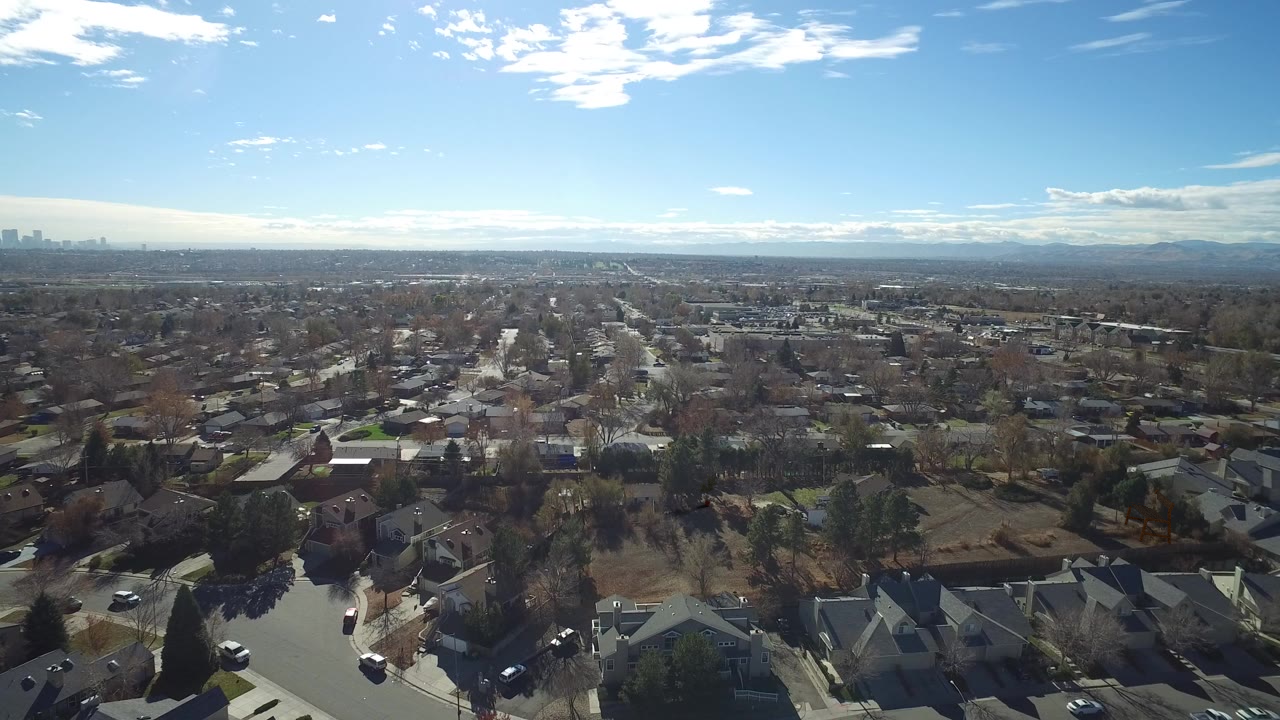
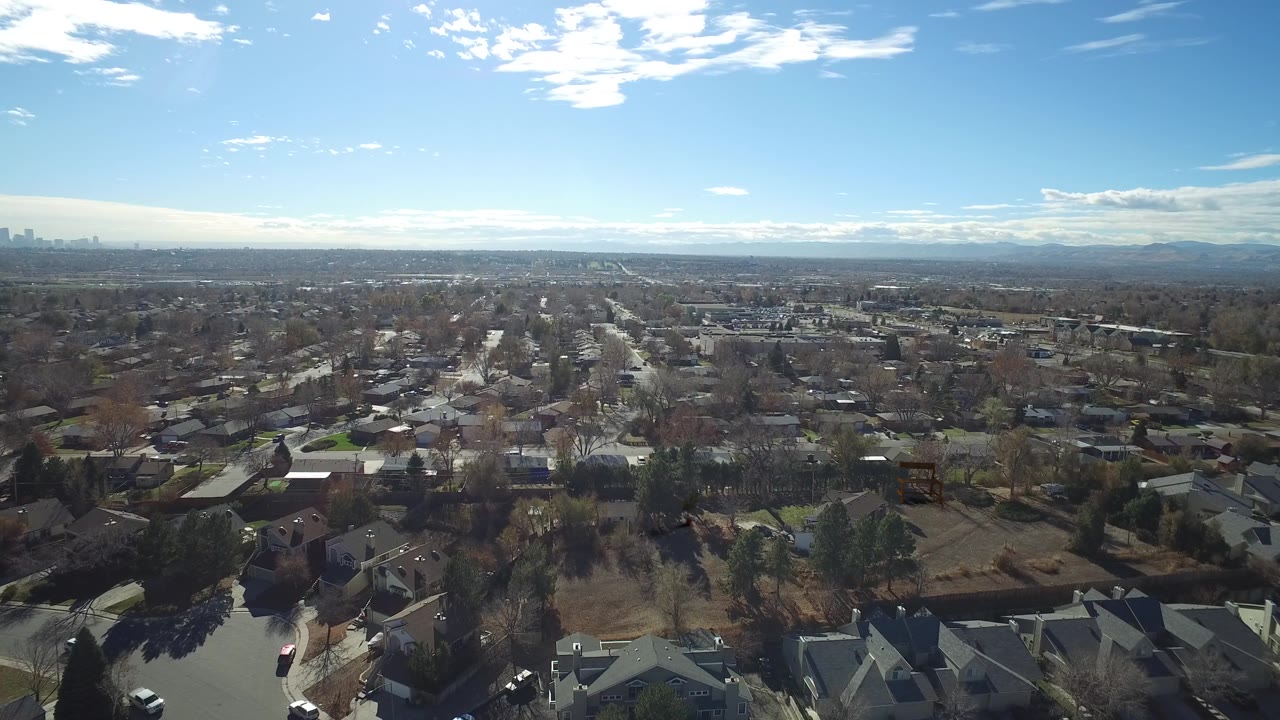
bench: present [1124,490,1175,544] -> present [896,461,942,504]

